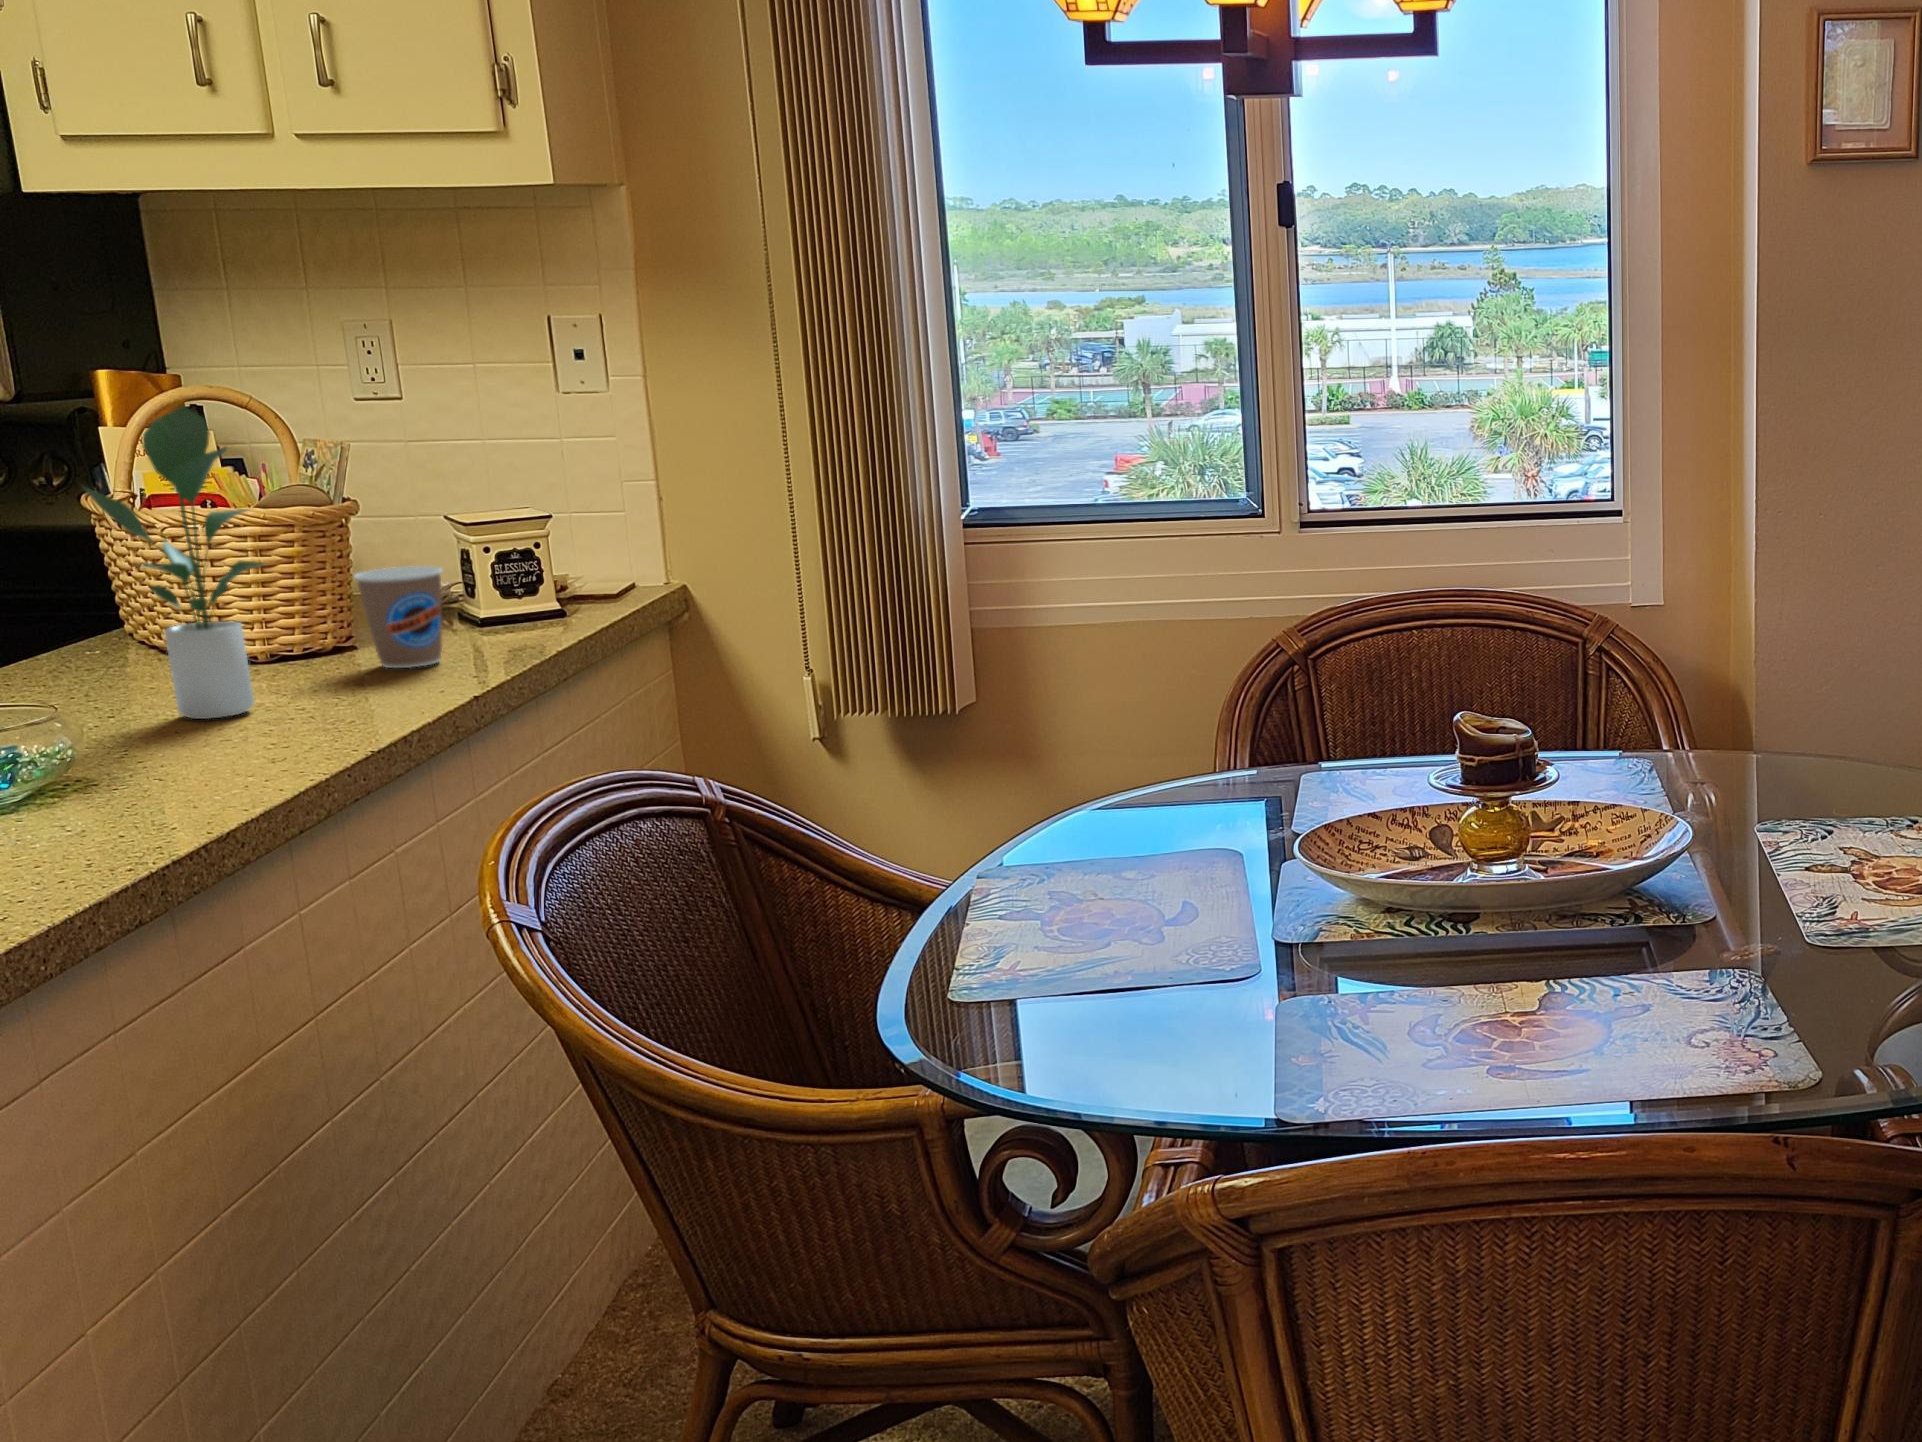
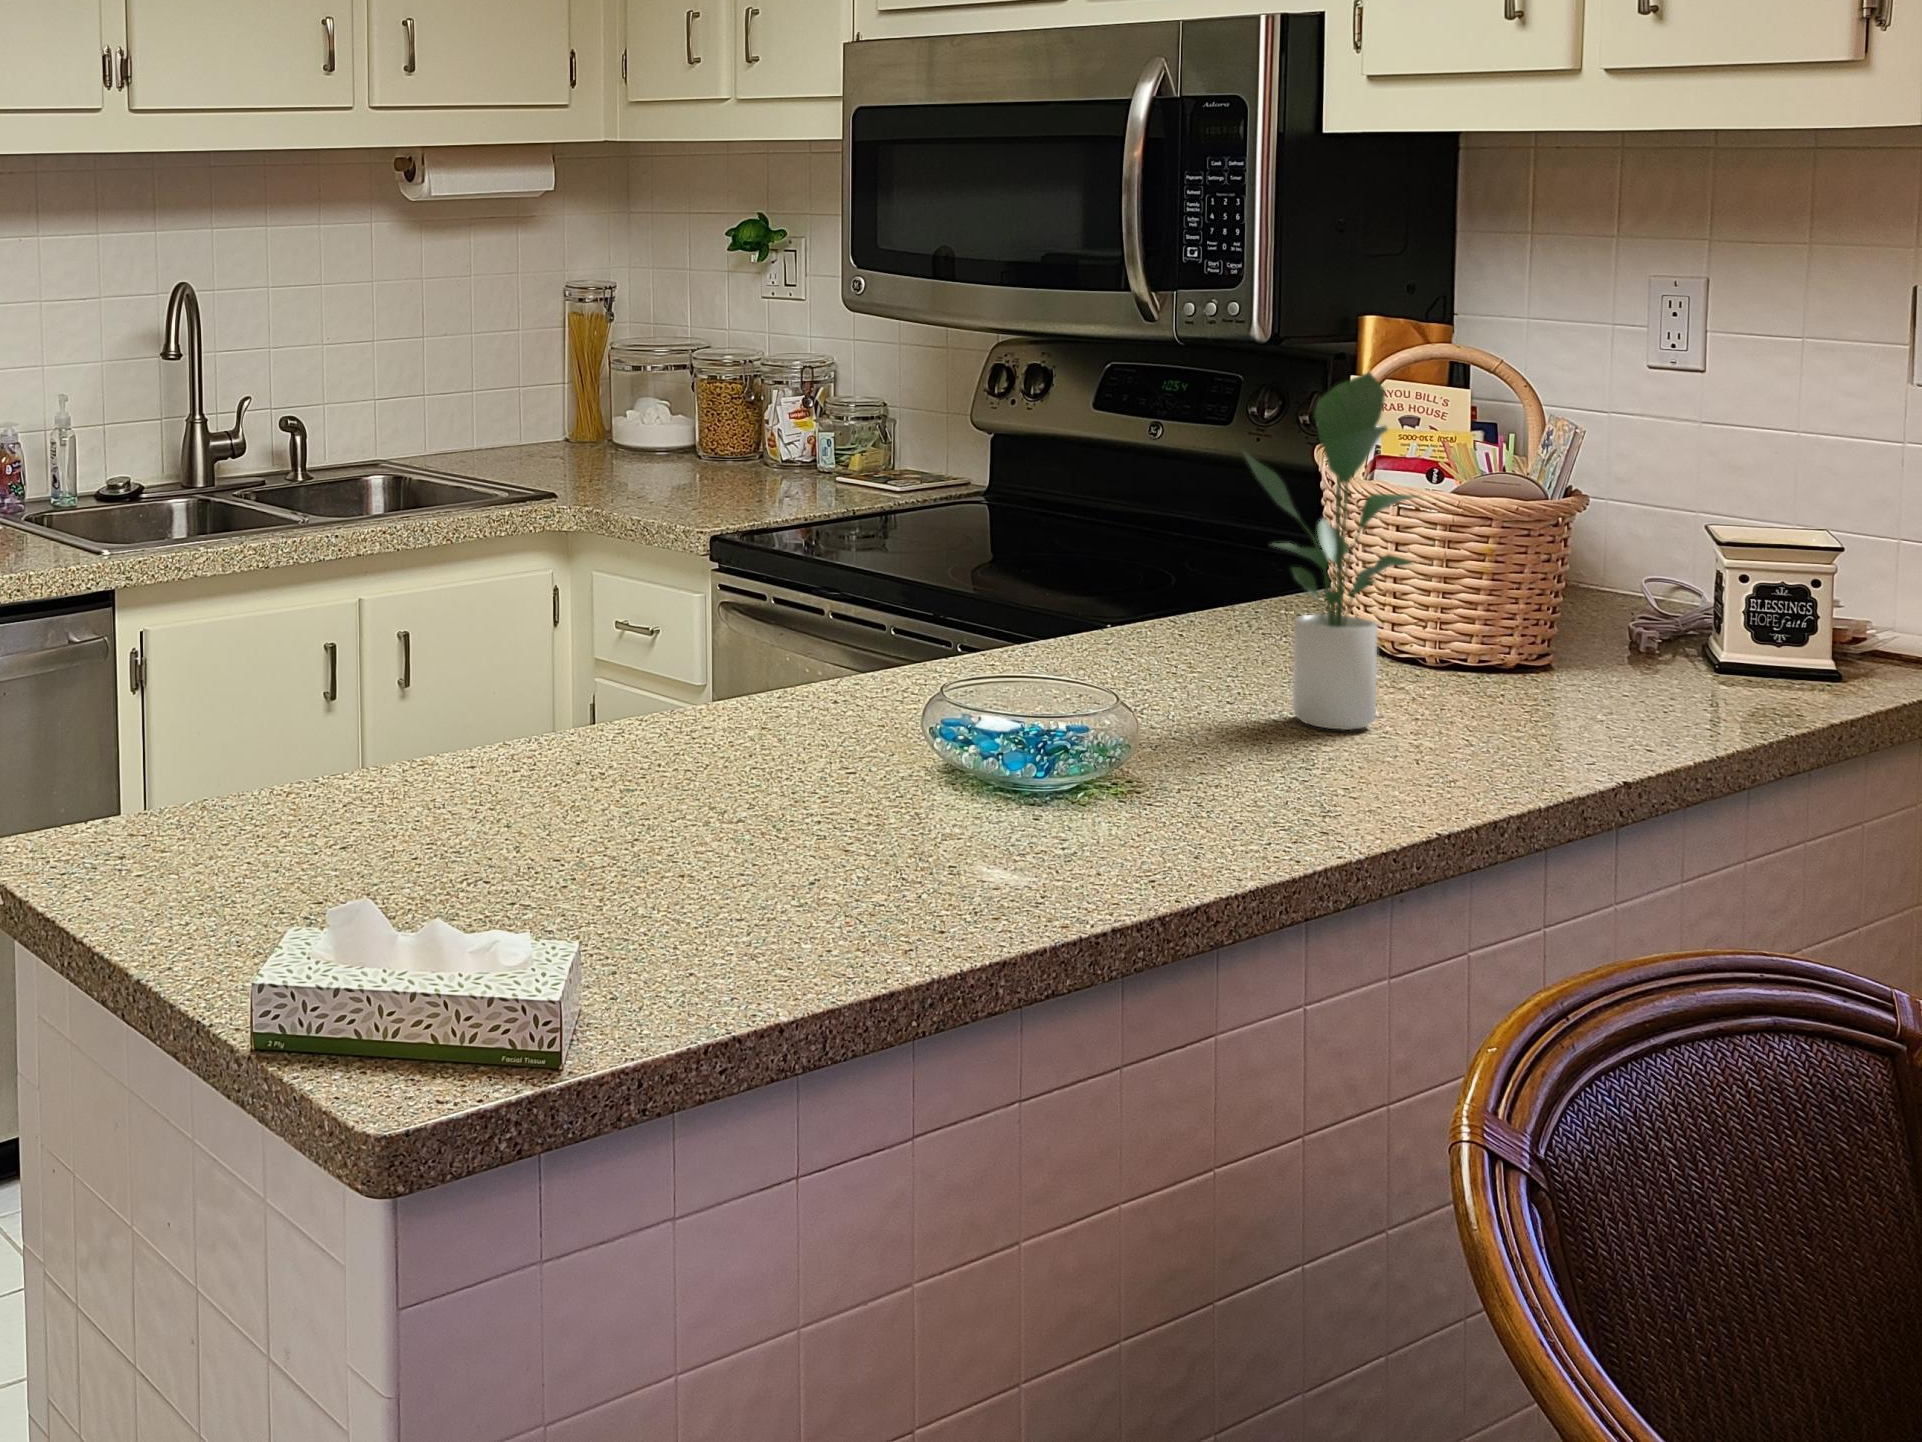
coffee cup: present [354,566,442,668] -> none [1542,584,1655,714]

